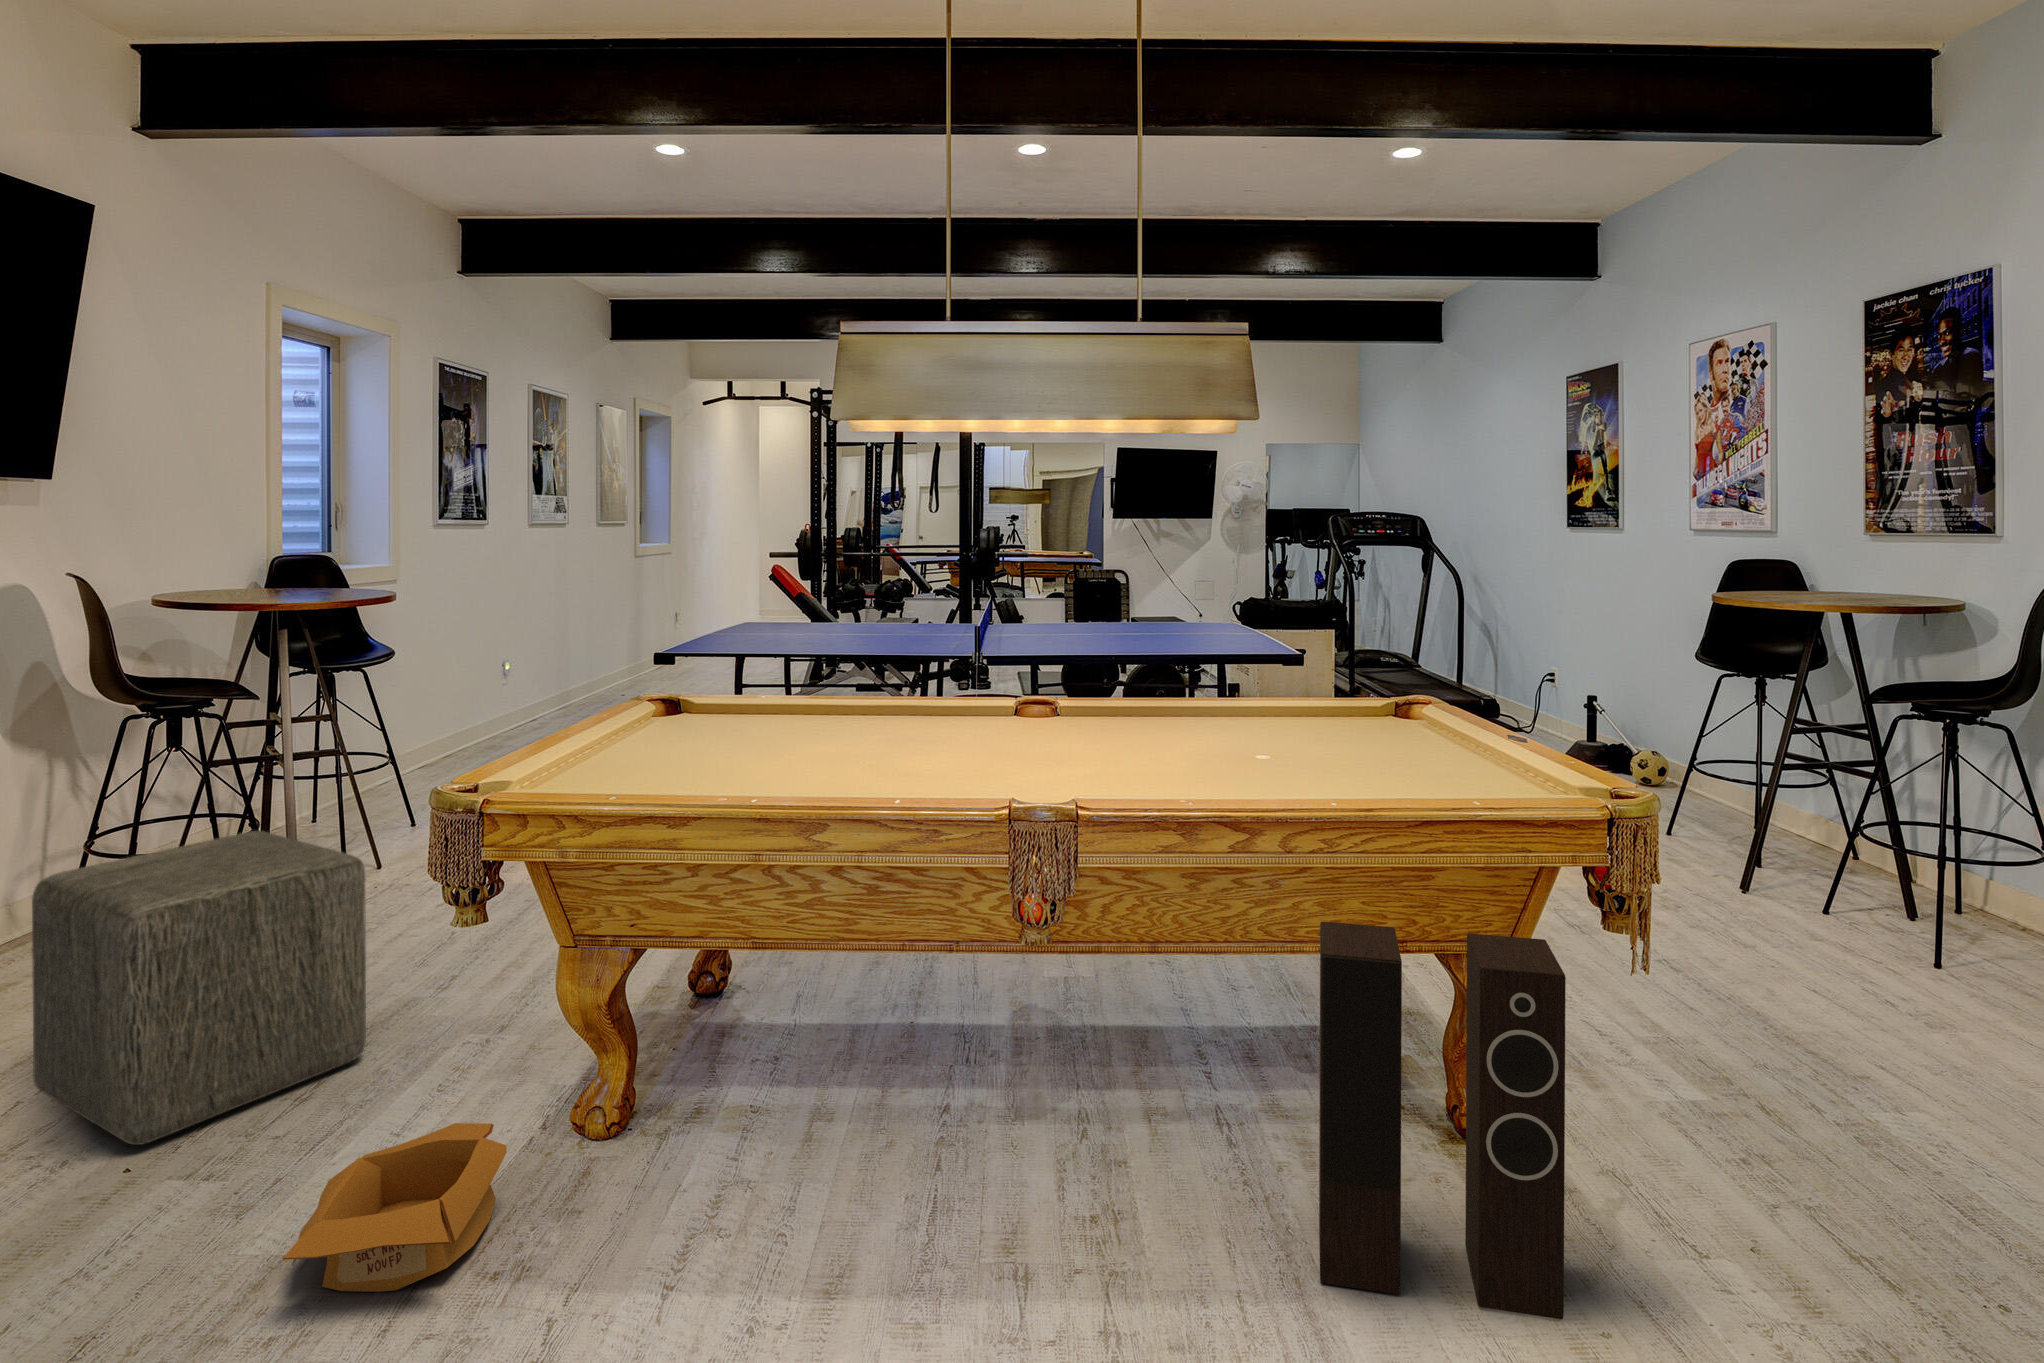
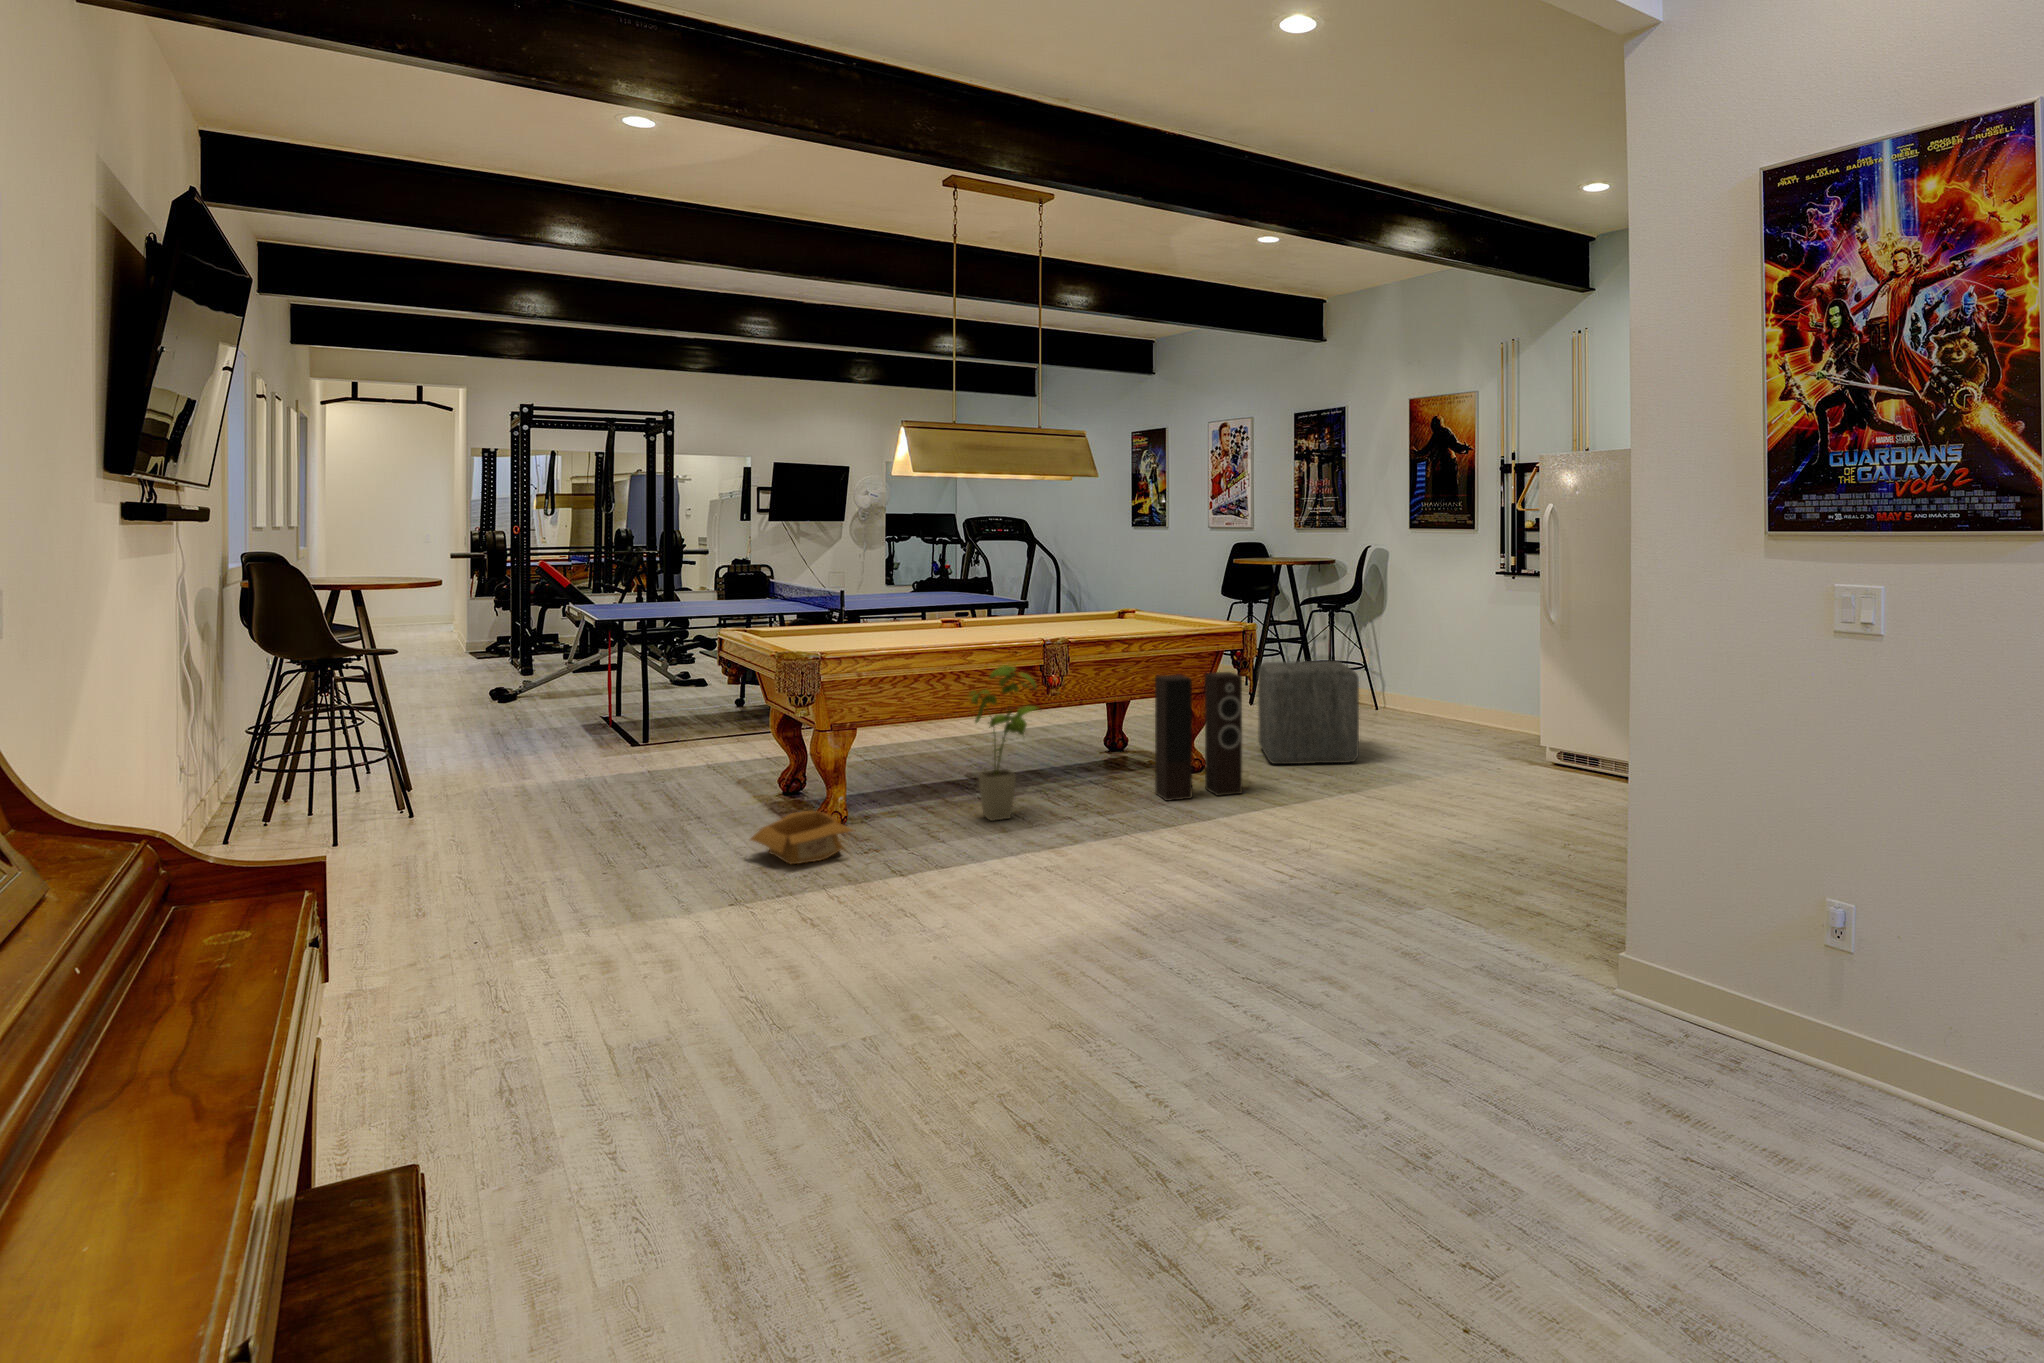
ottoman: present [32,831,366,1145] -> present [1258,661,1359,764]
house plant: none [821,861,1015,1233] -> present [970,665,1039,821]

